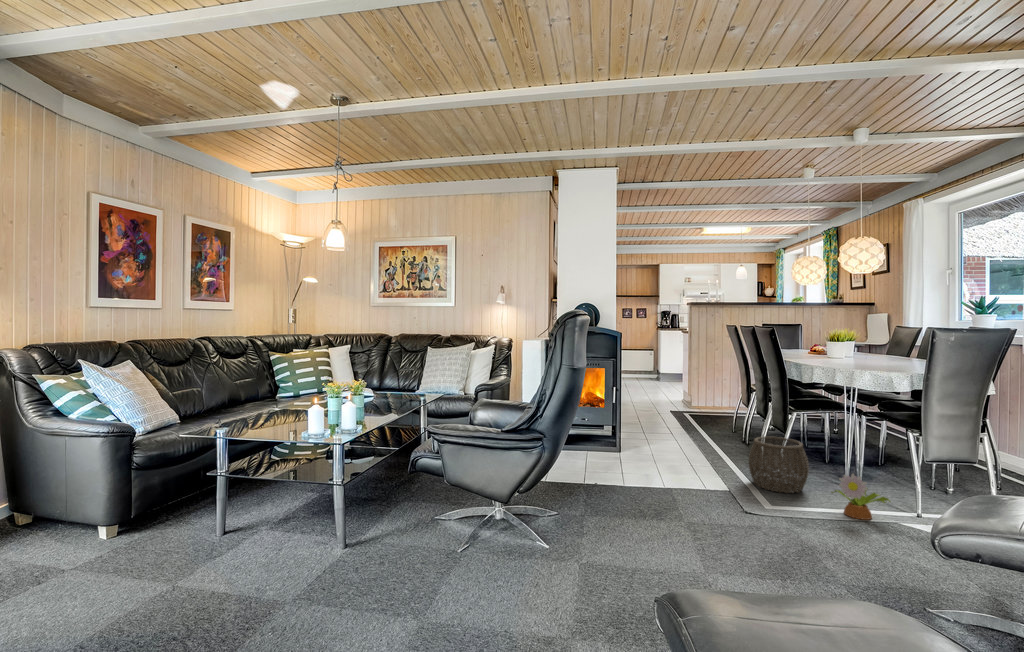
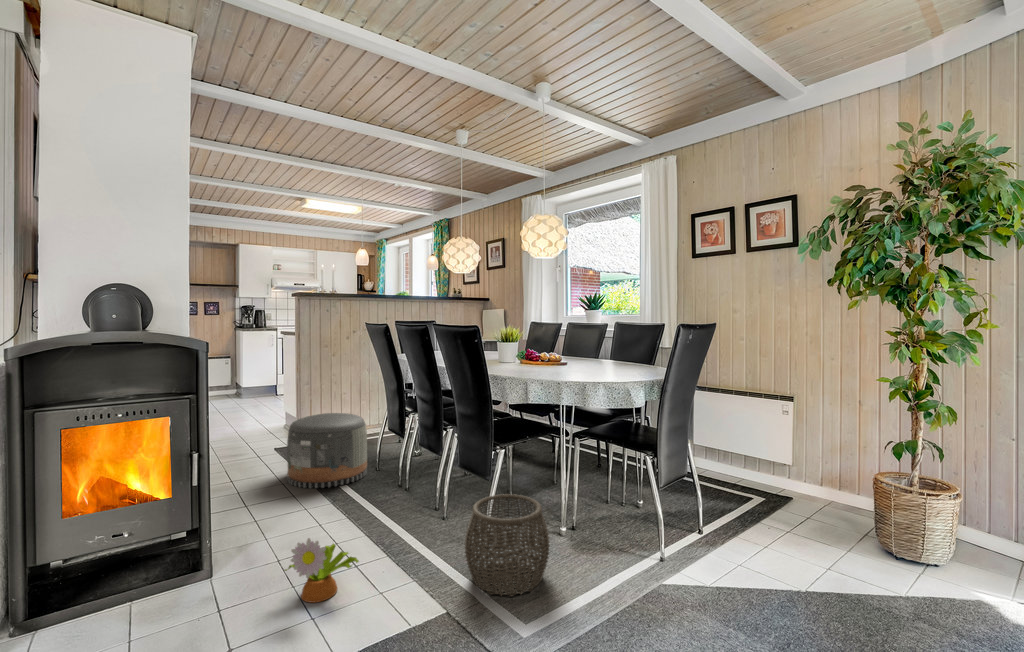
pouf: none [671,386,724,432] -> present [287,413,367,488]
decorative plant: present [832,474,891,520] -> present [284,538,359,603]

